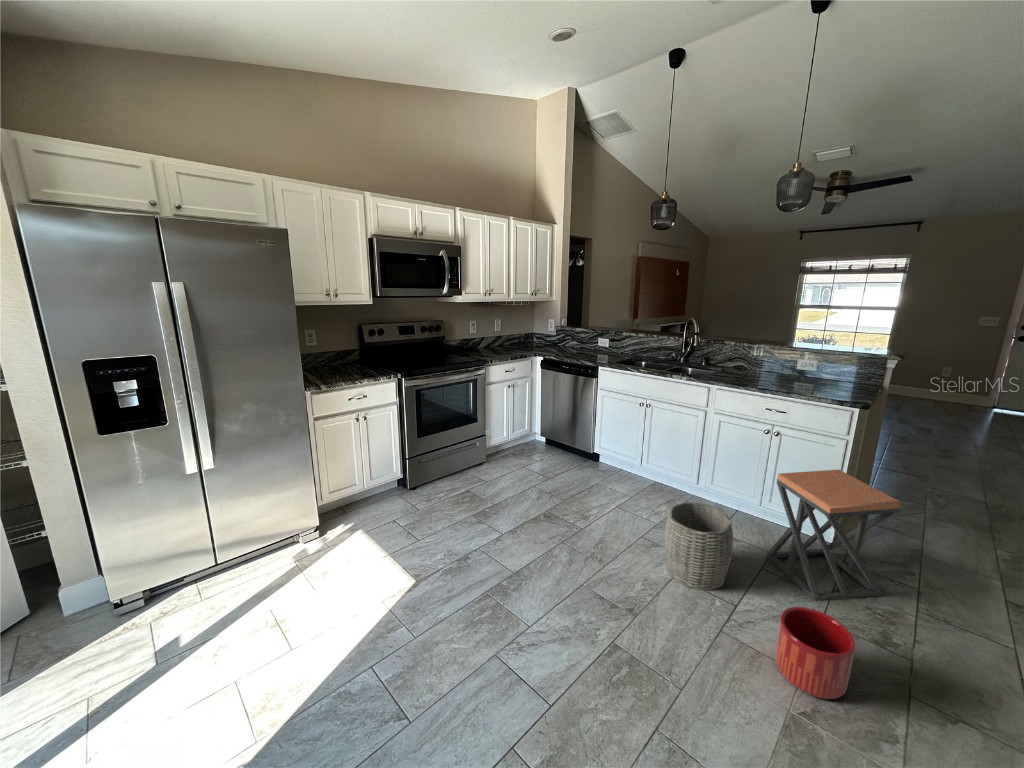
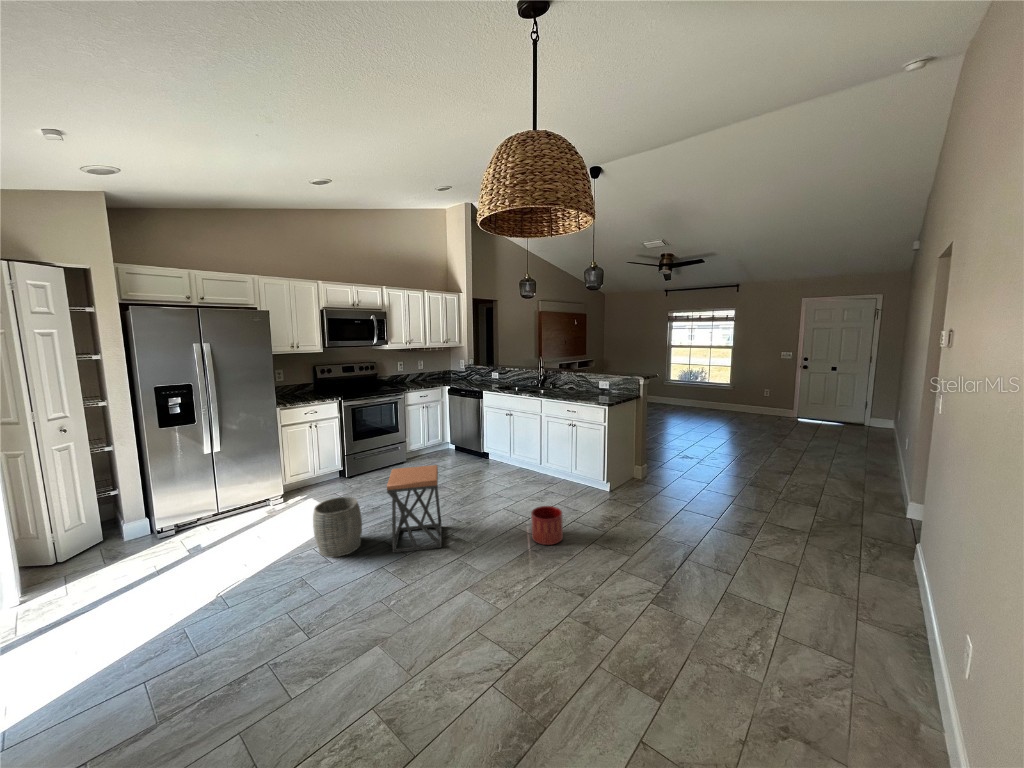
stool: present [767,469,901,601] -> present [387,465,442,553]
woven basket: present [664,502,733,591] -> present [313,497,362,558]

